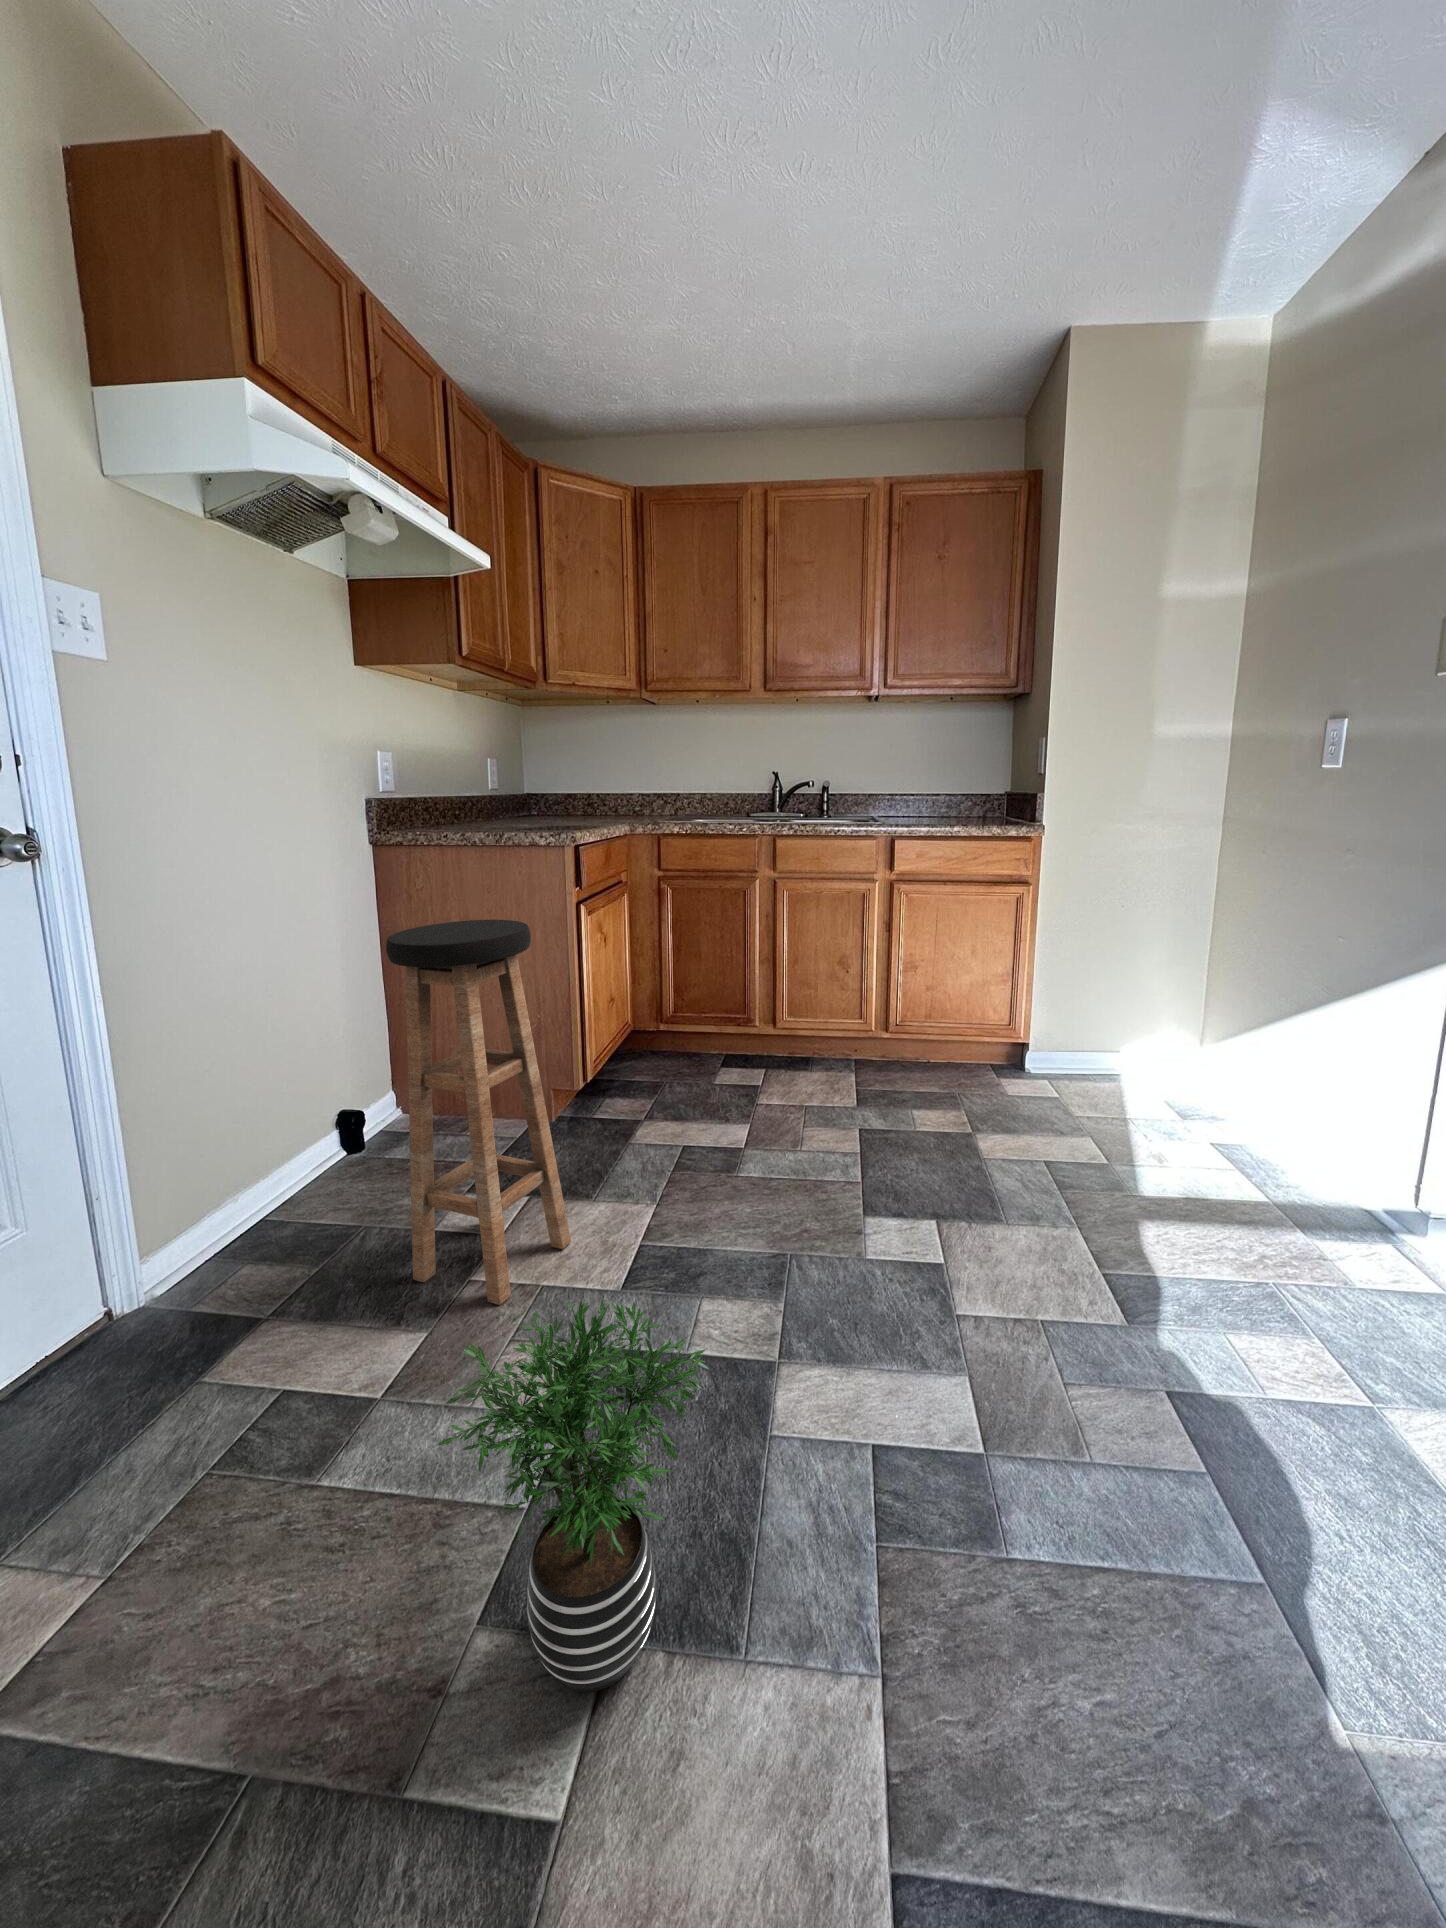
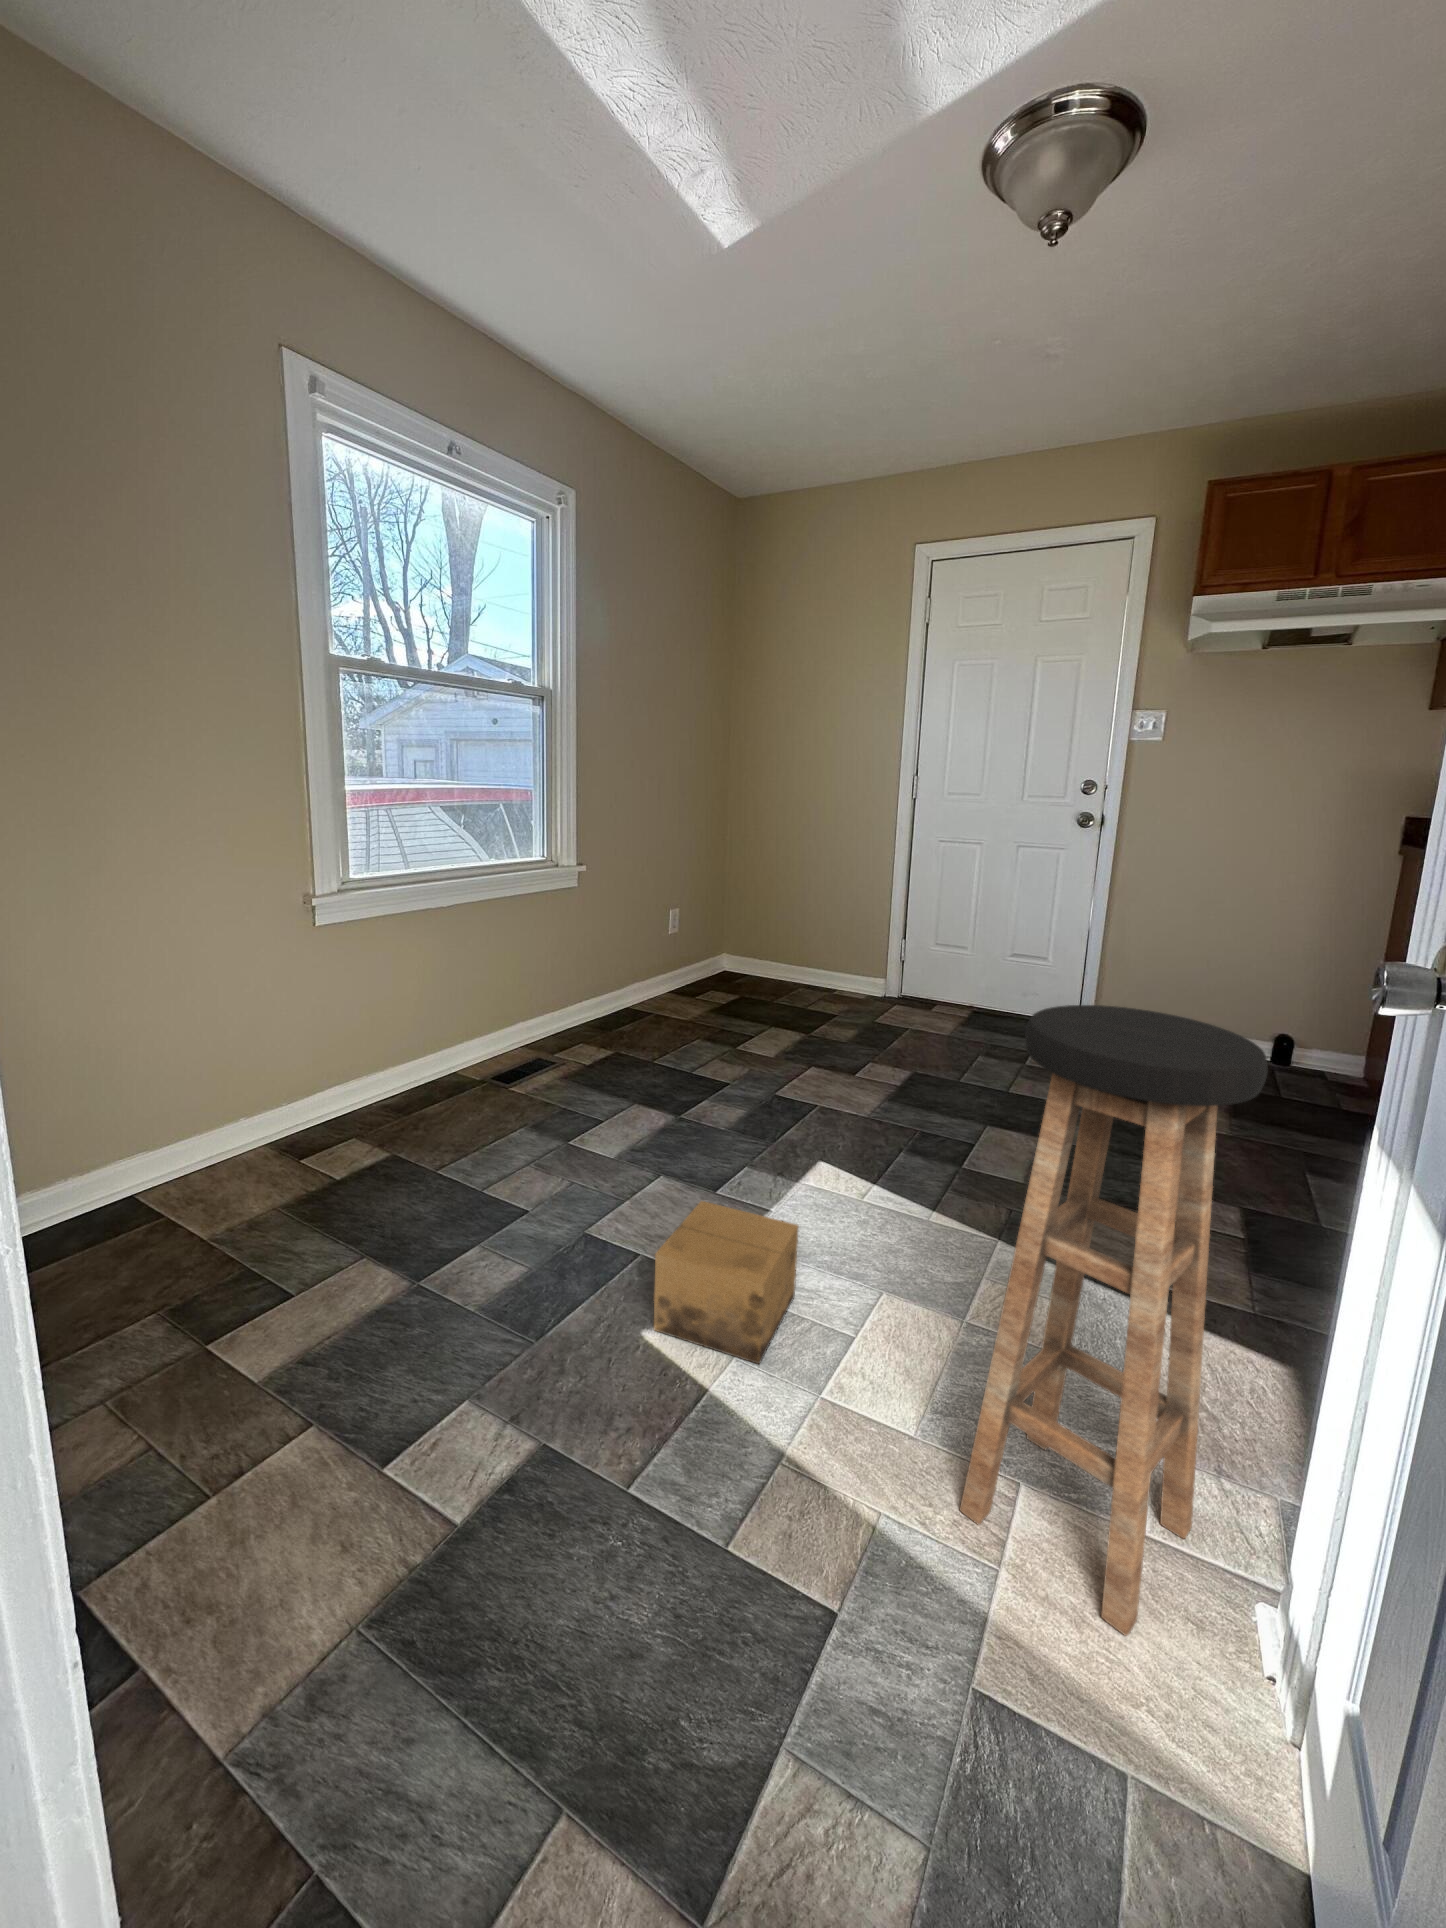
potted plant: present [437,1299,709,1692] -> none [332,1222,567,1554]
cardboard box: none [54,1370,331,1610] -> present [654,1201,799,1364]

